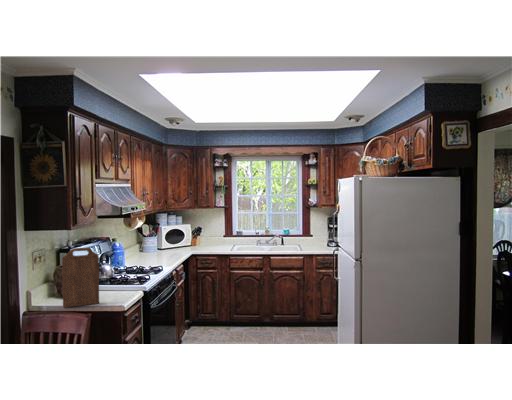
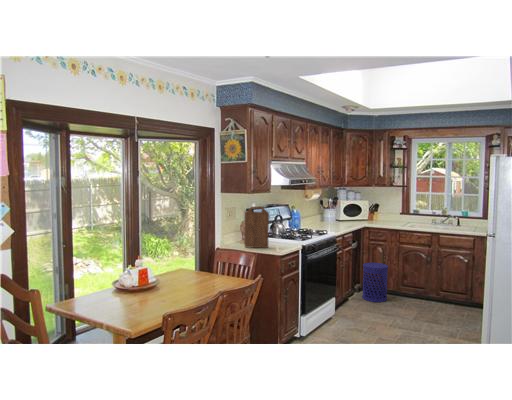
waste bin: none [195,294,222,339] -> present [362,263,388,302]

